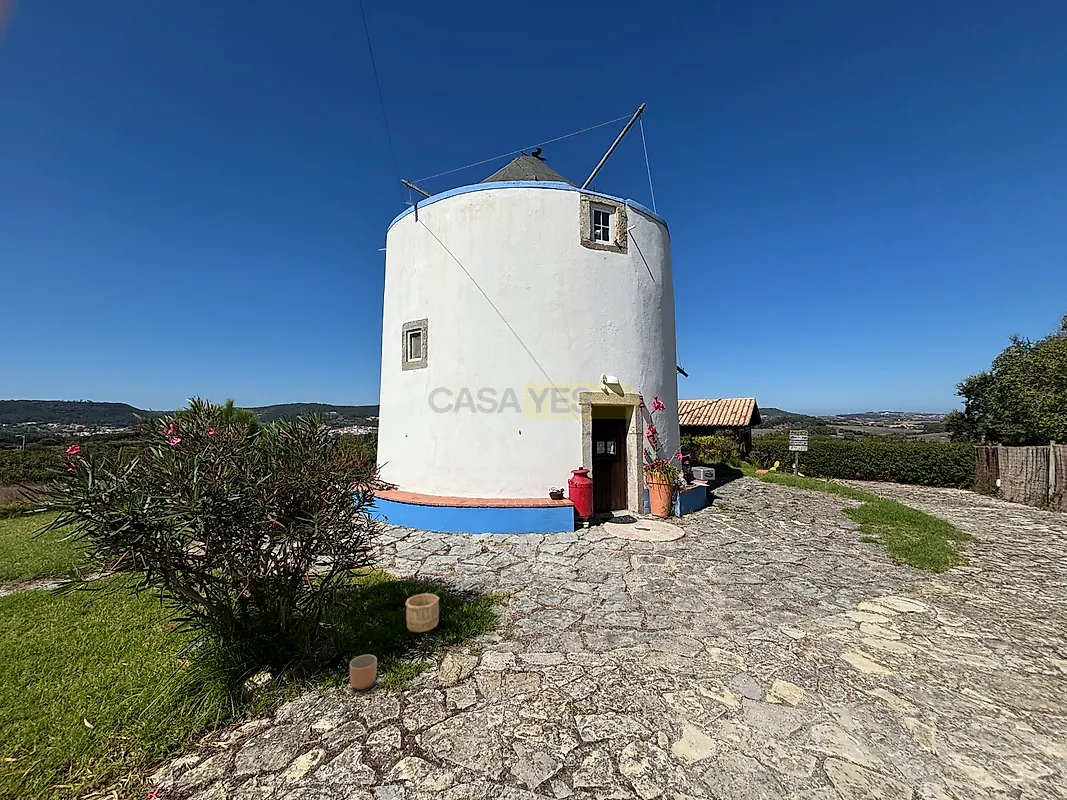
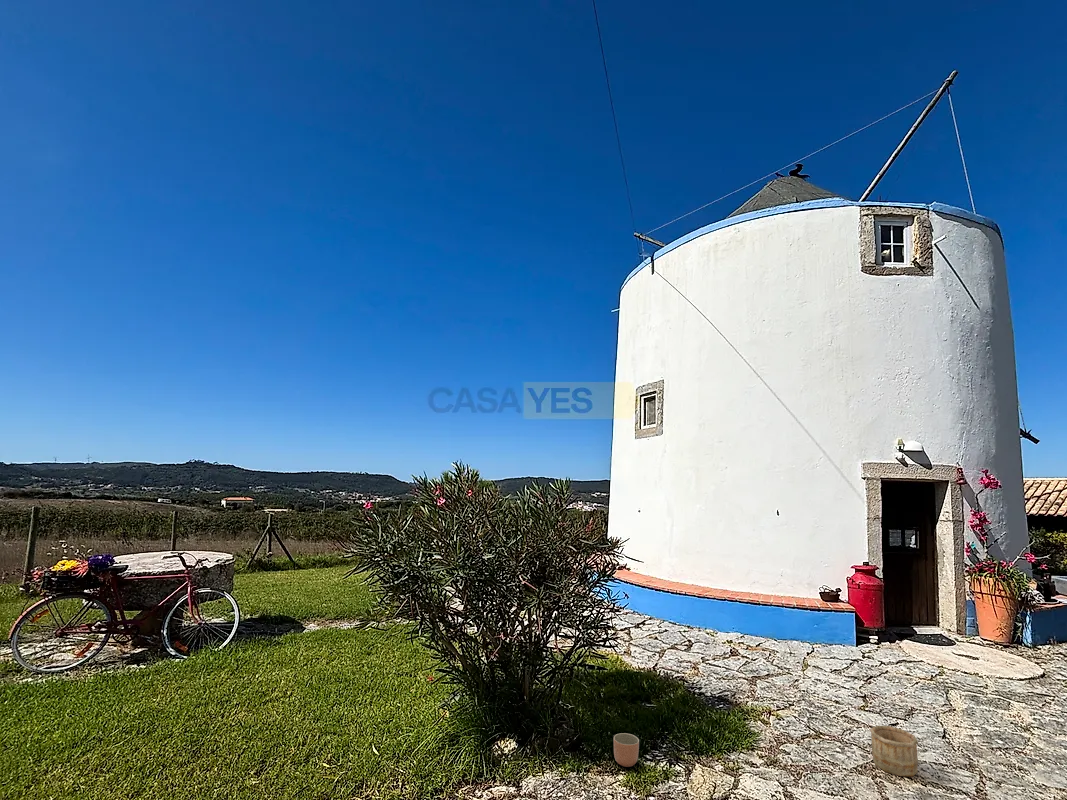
wooden bucket: present [405,593,440,632] -> present [870,726,918,777]

